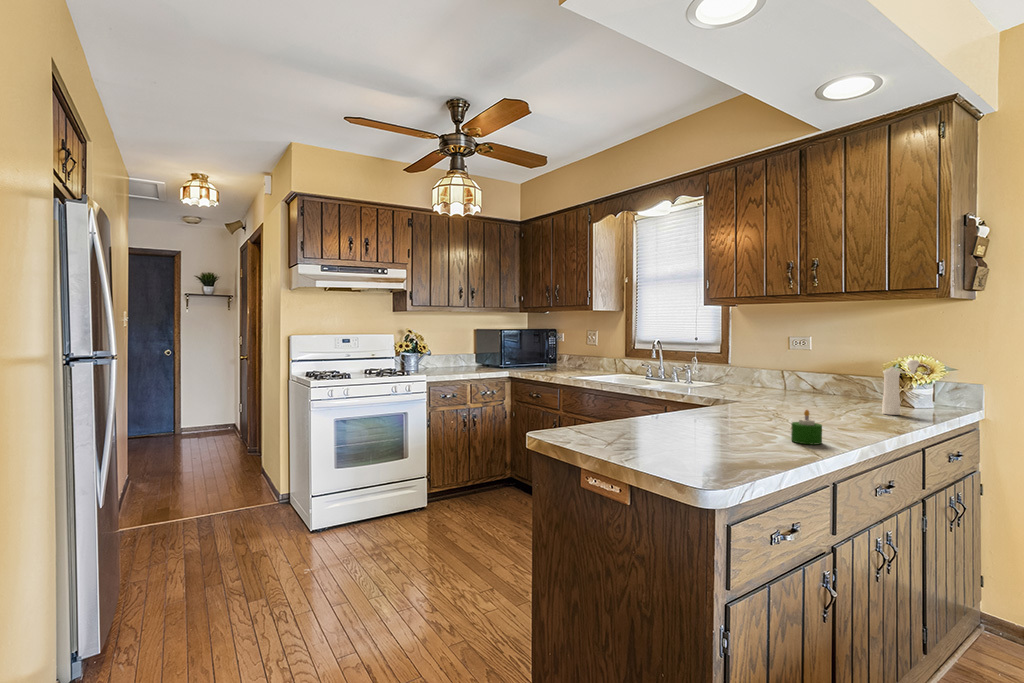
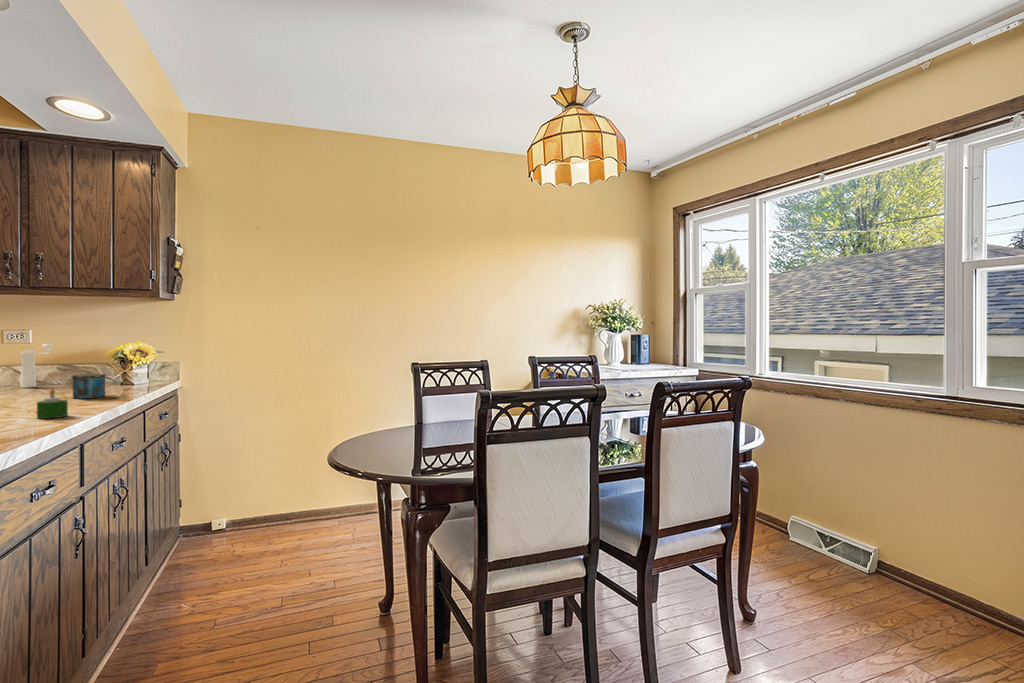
pepper mill: present [882,360,920,415] -> present [20,344,53,388]
mug: none [837,392,876,422] -> present [71,374,106,399]

